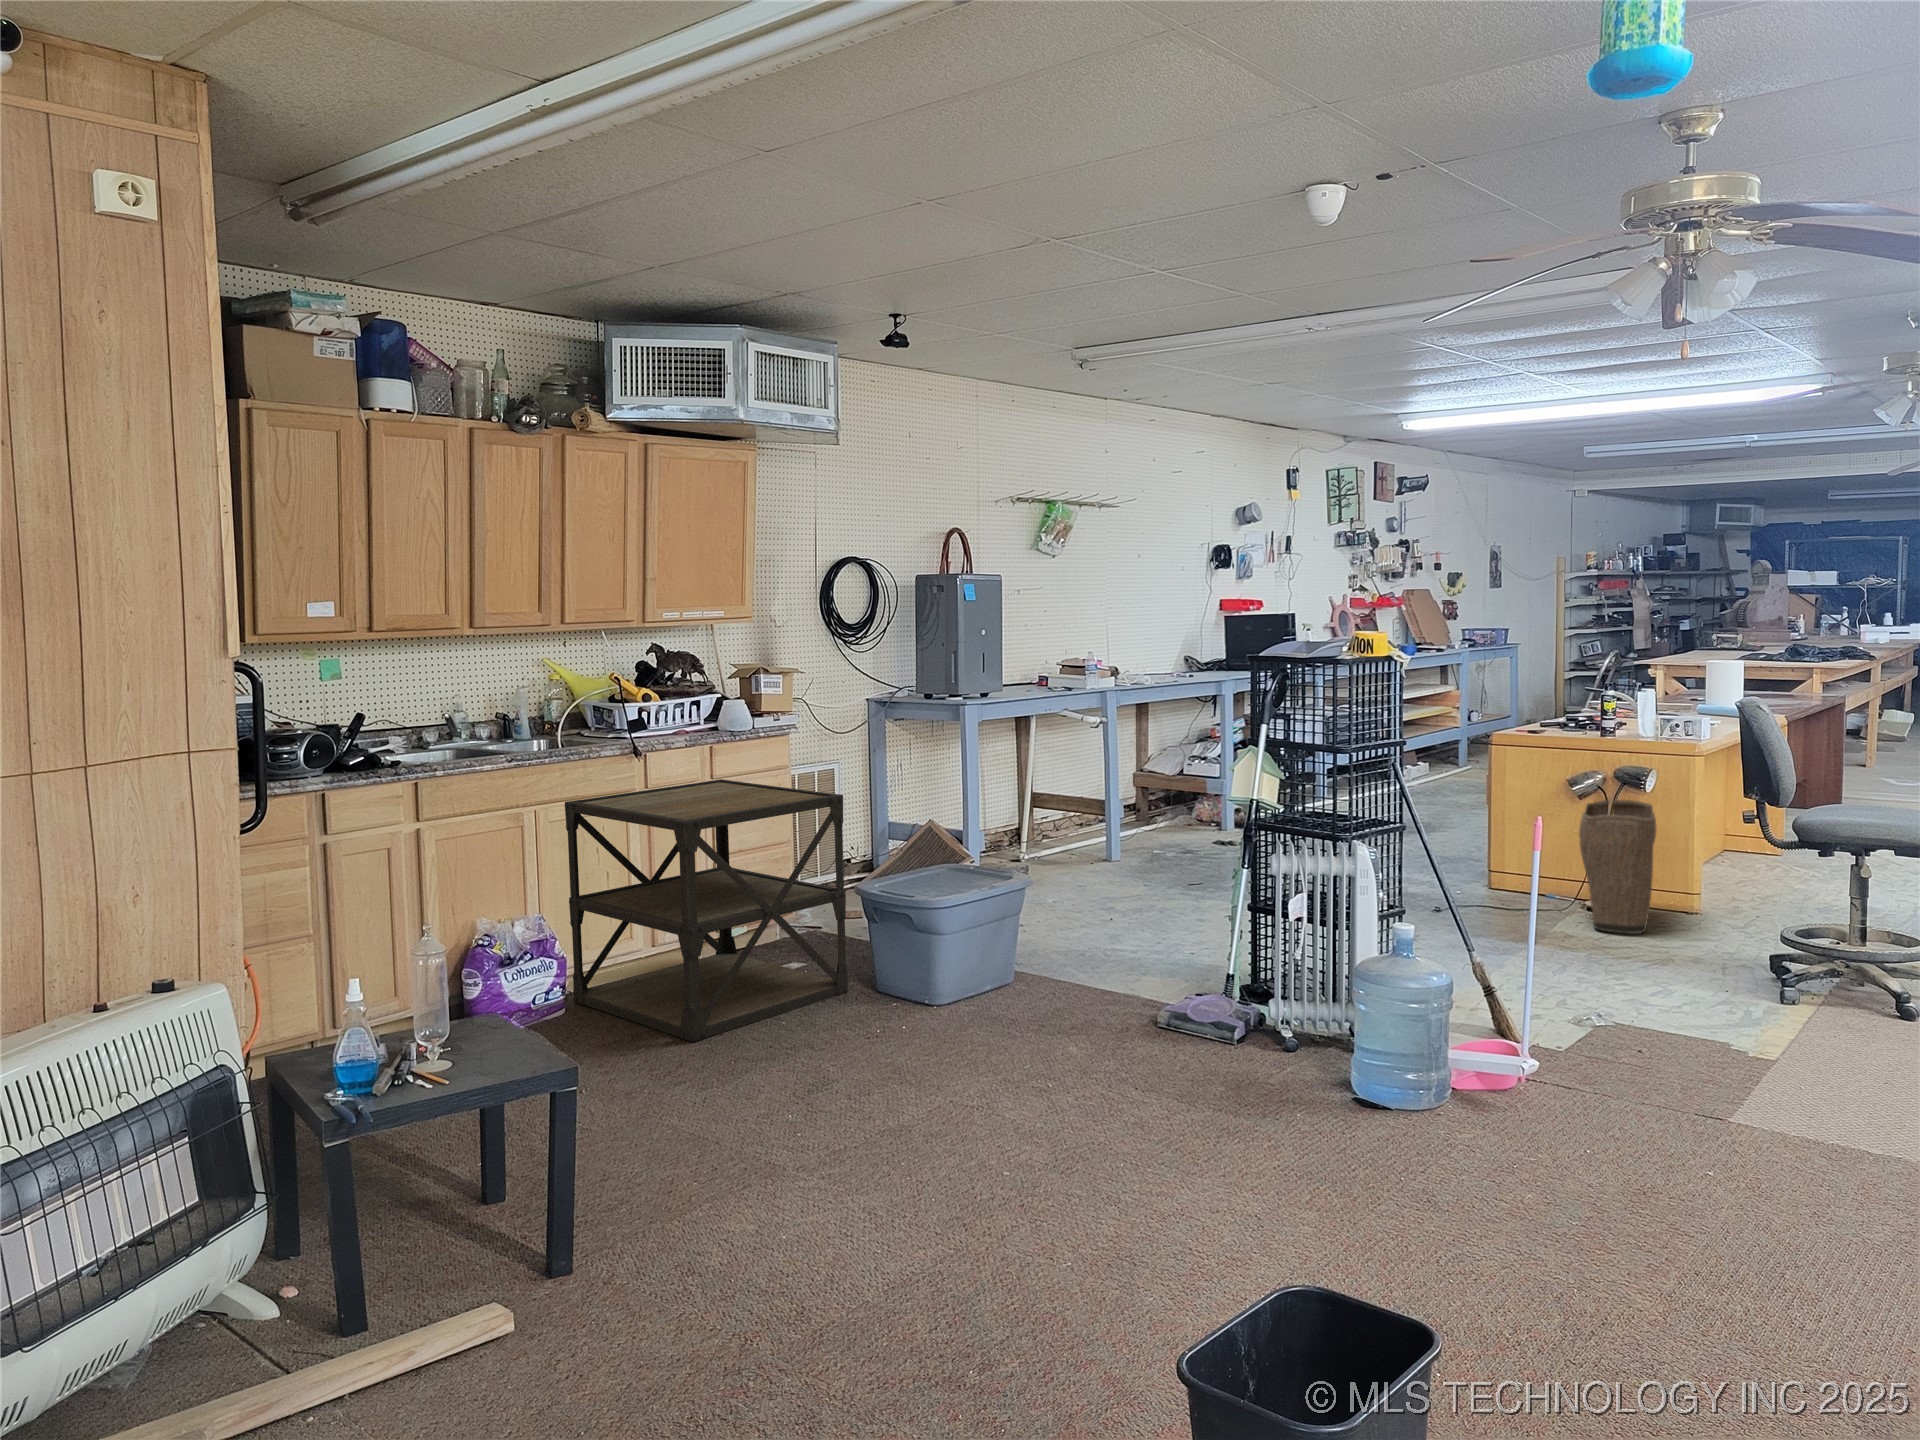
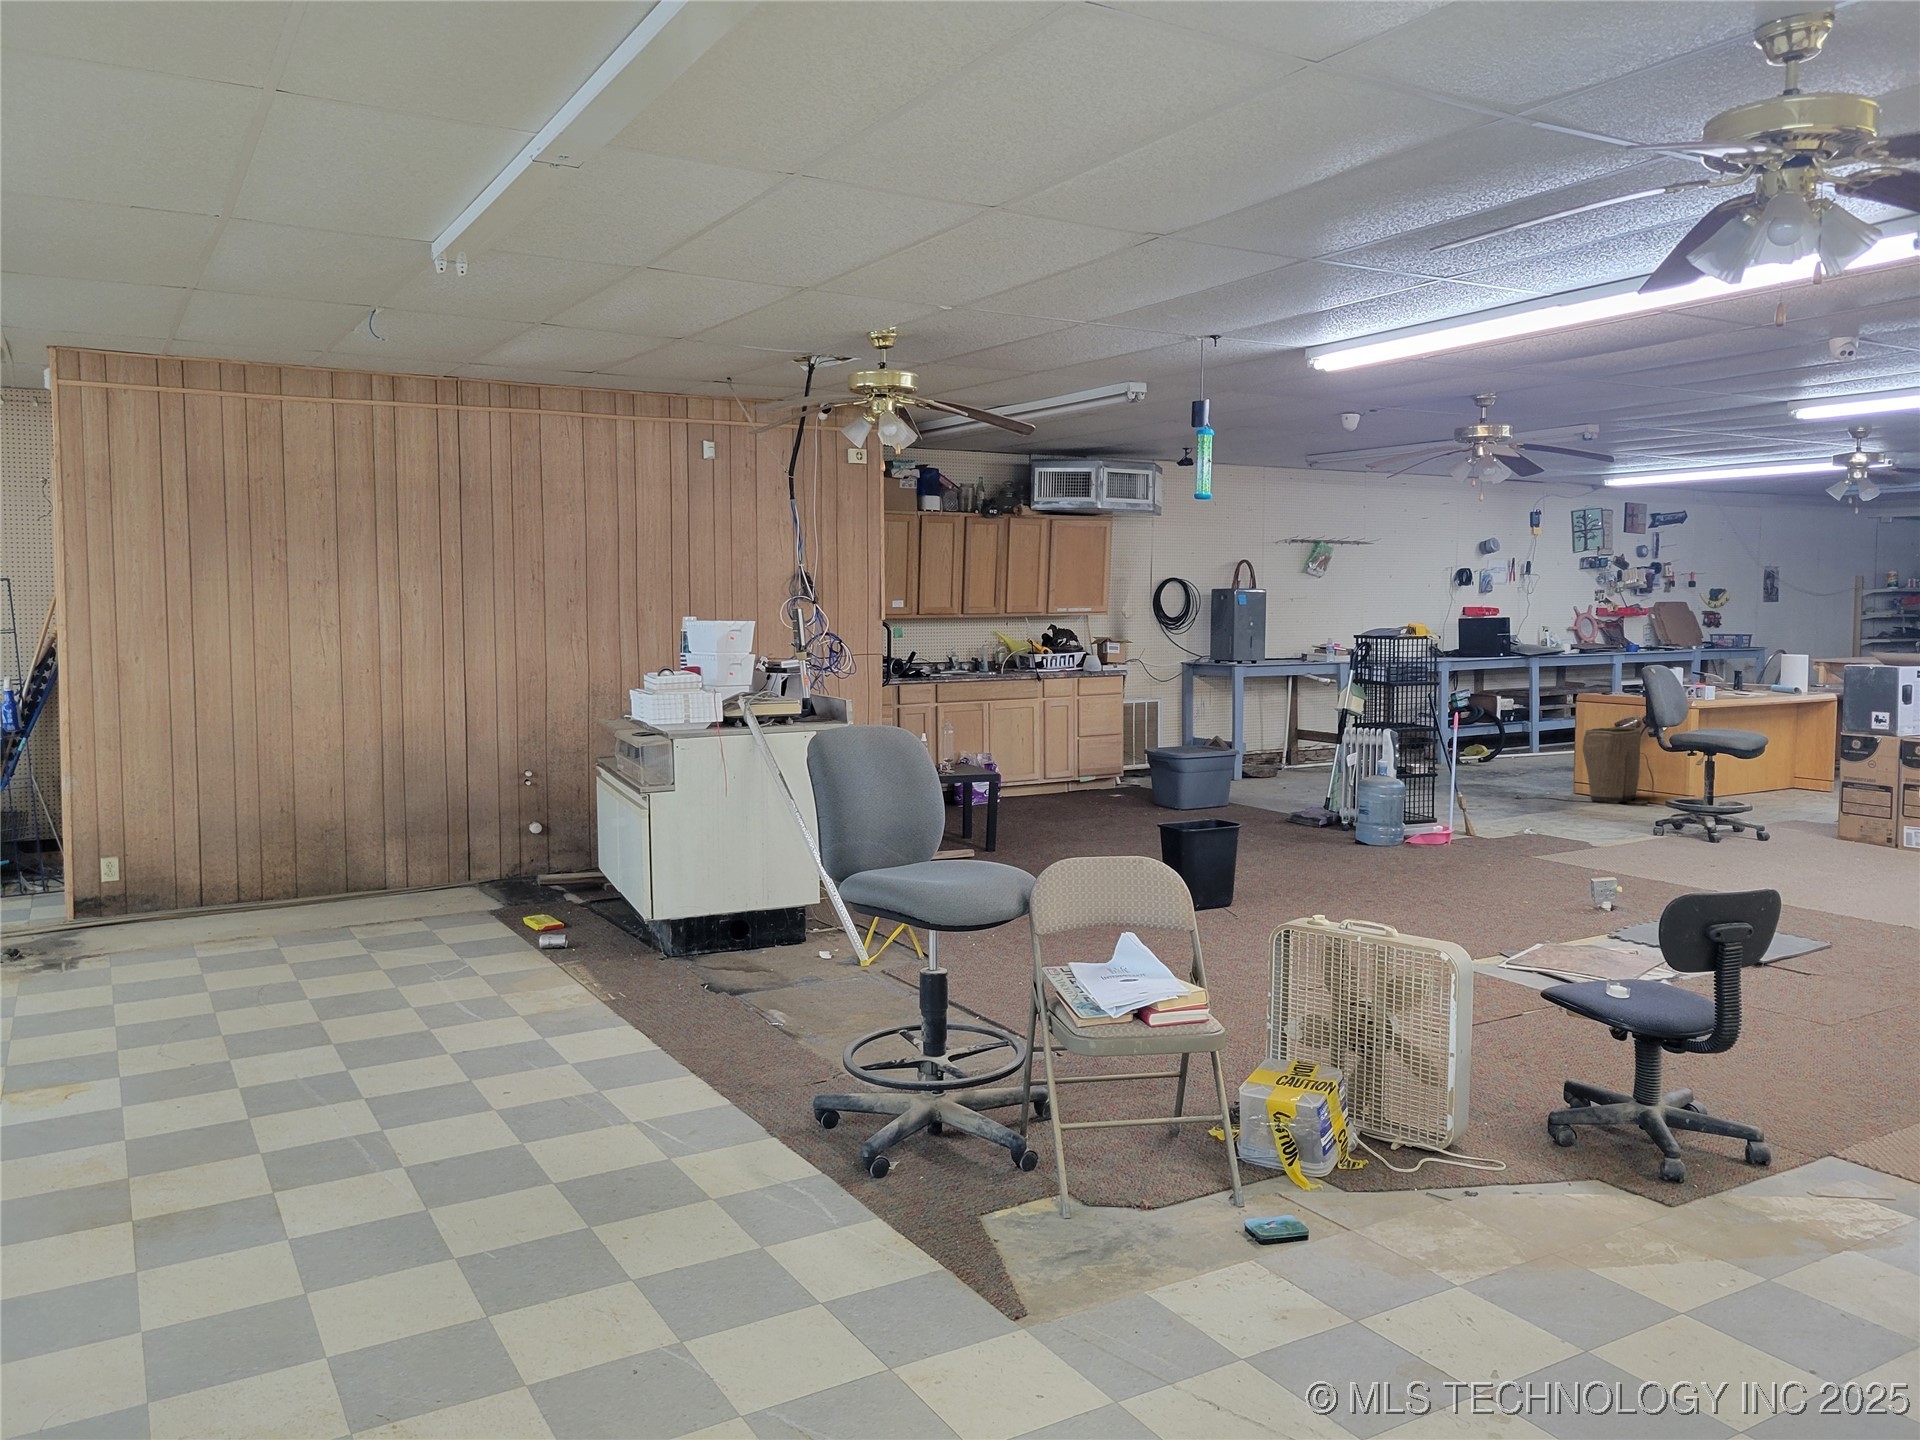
shelving unit: present [565,779,848,1042] -> none [1002,695,1138,810]

